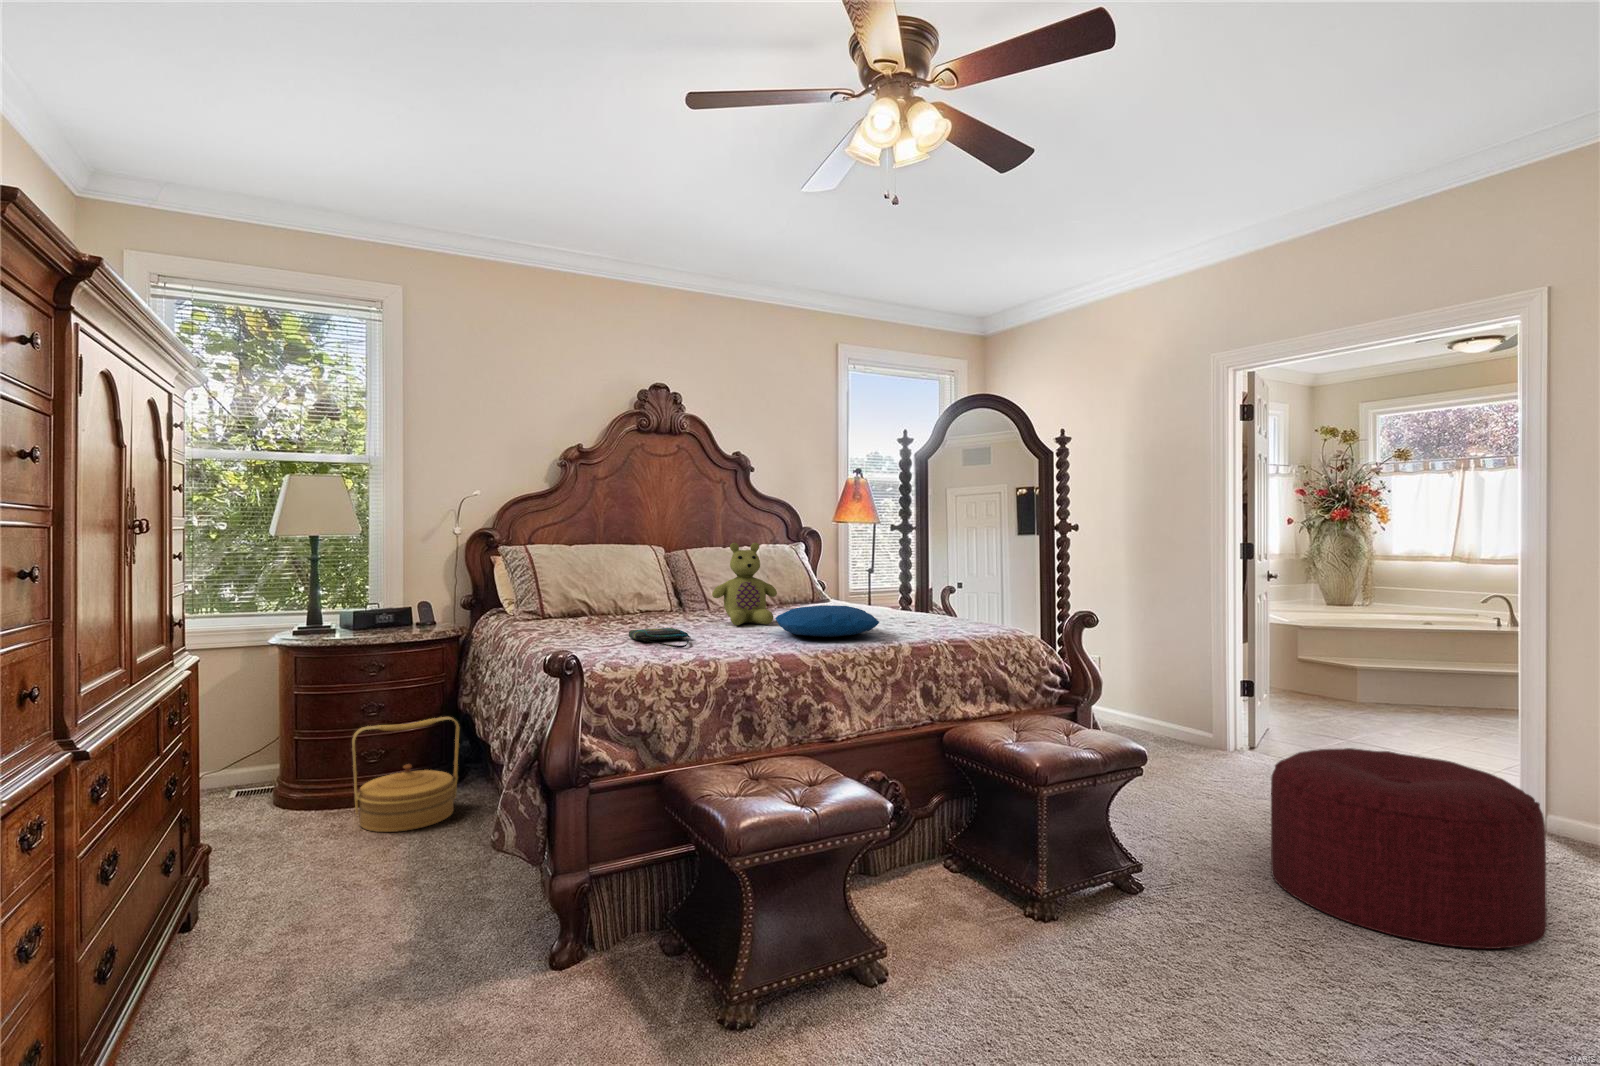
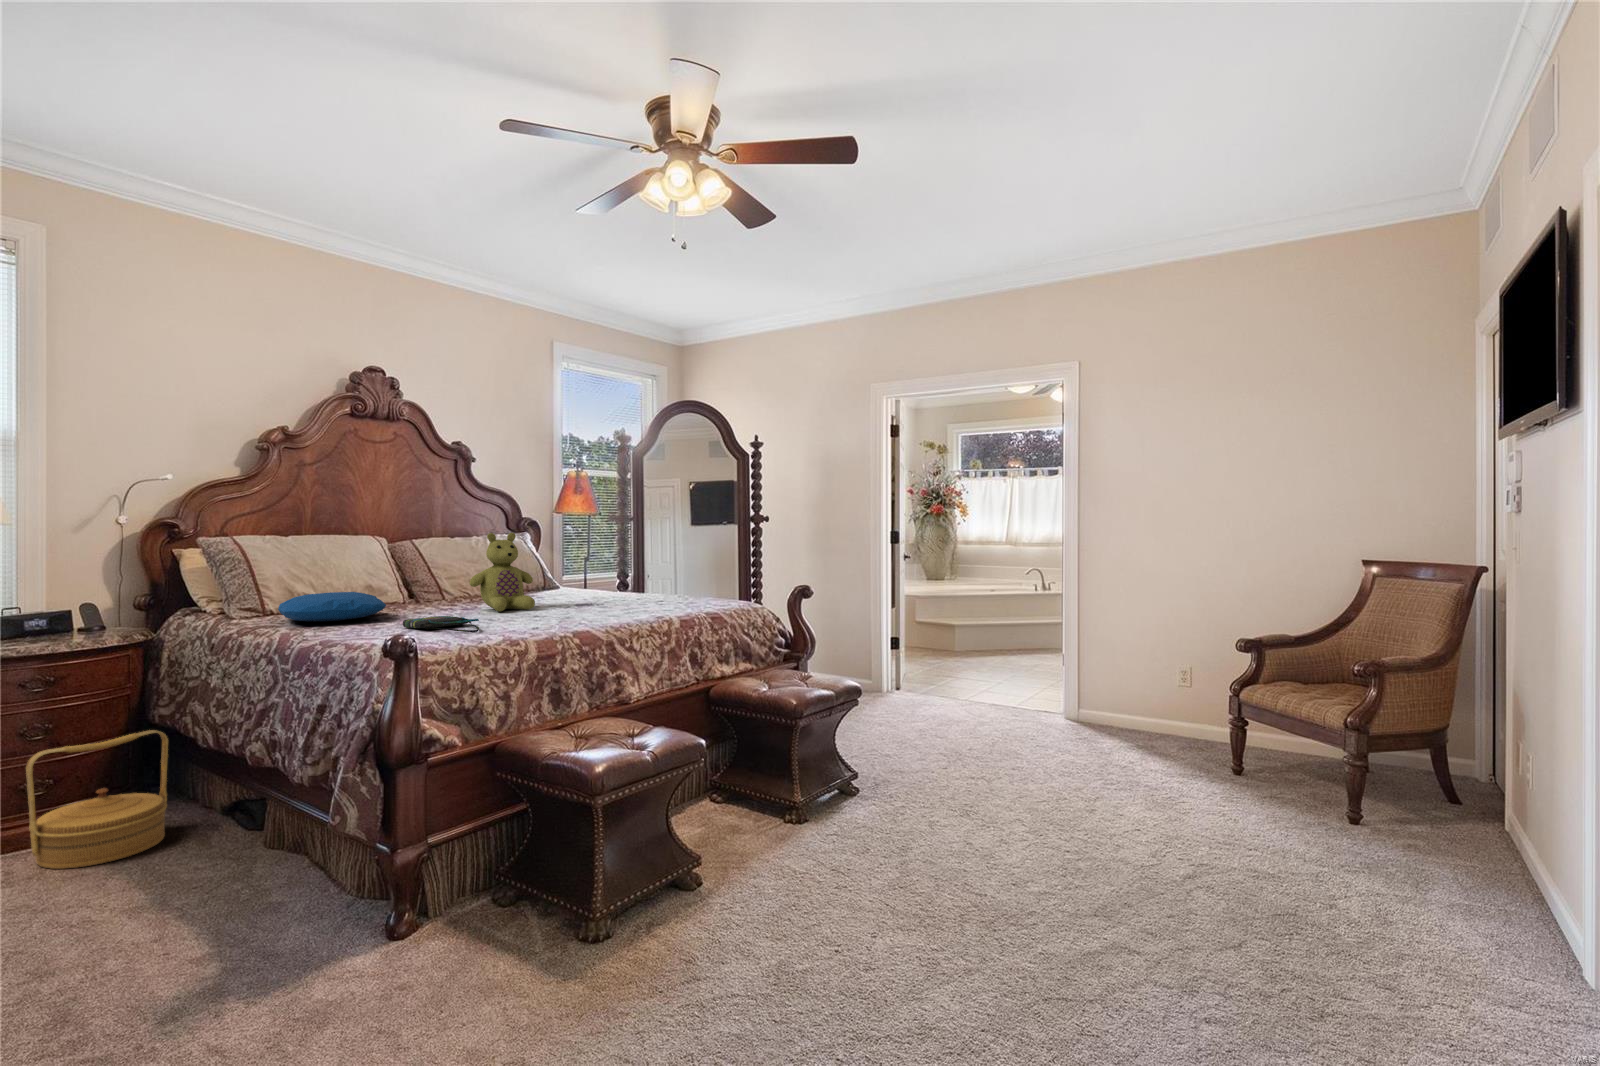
pillow: present [775,605,879,637] -> present [278,592,386,622]
ottoman: present [1271,748,1547,949] -> none [933,675,1086,792]

